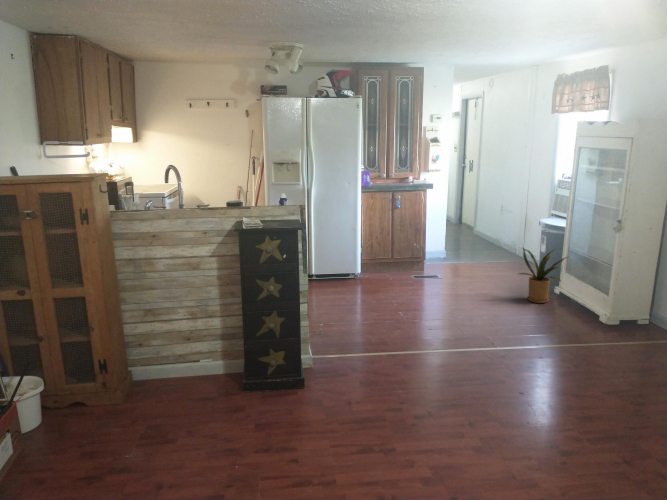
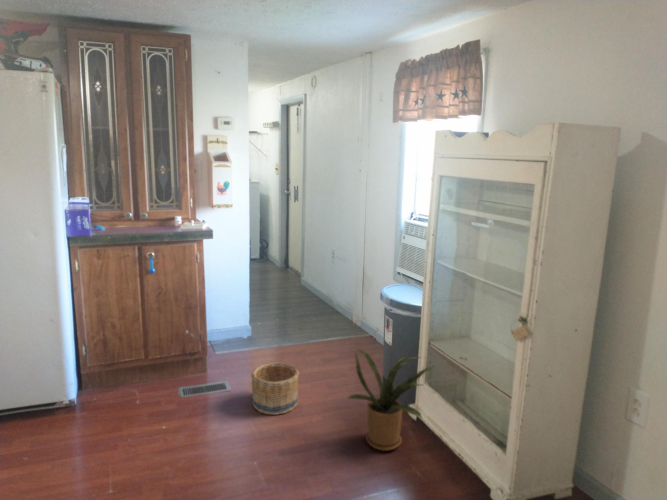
basket: none [457,262,486,288] -> present [251,363,299,415]

